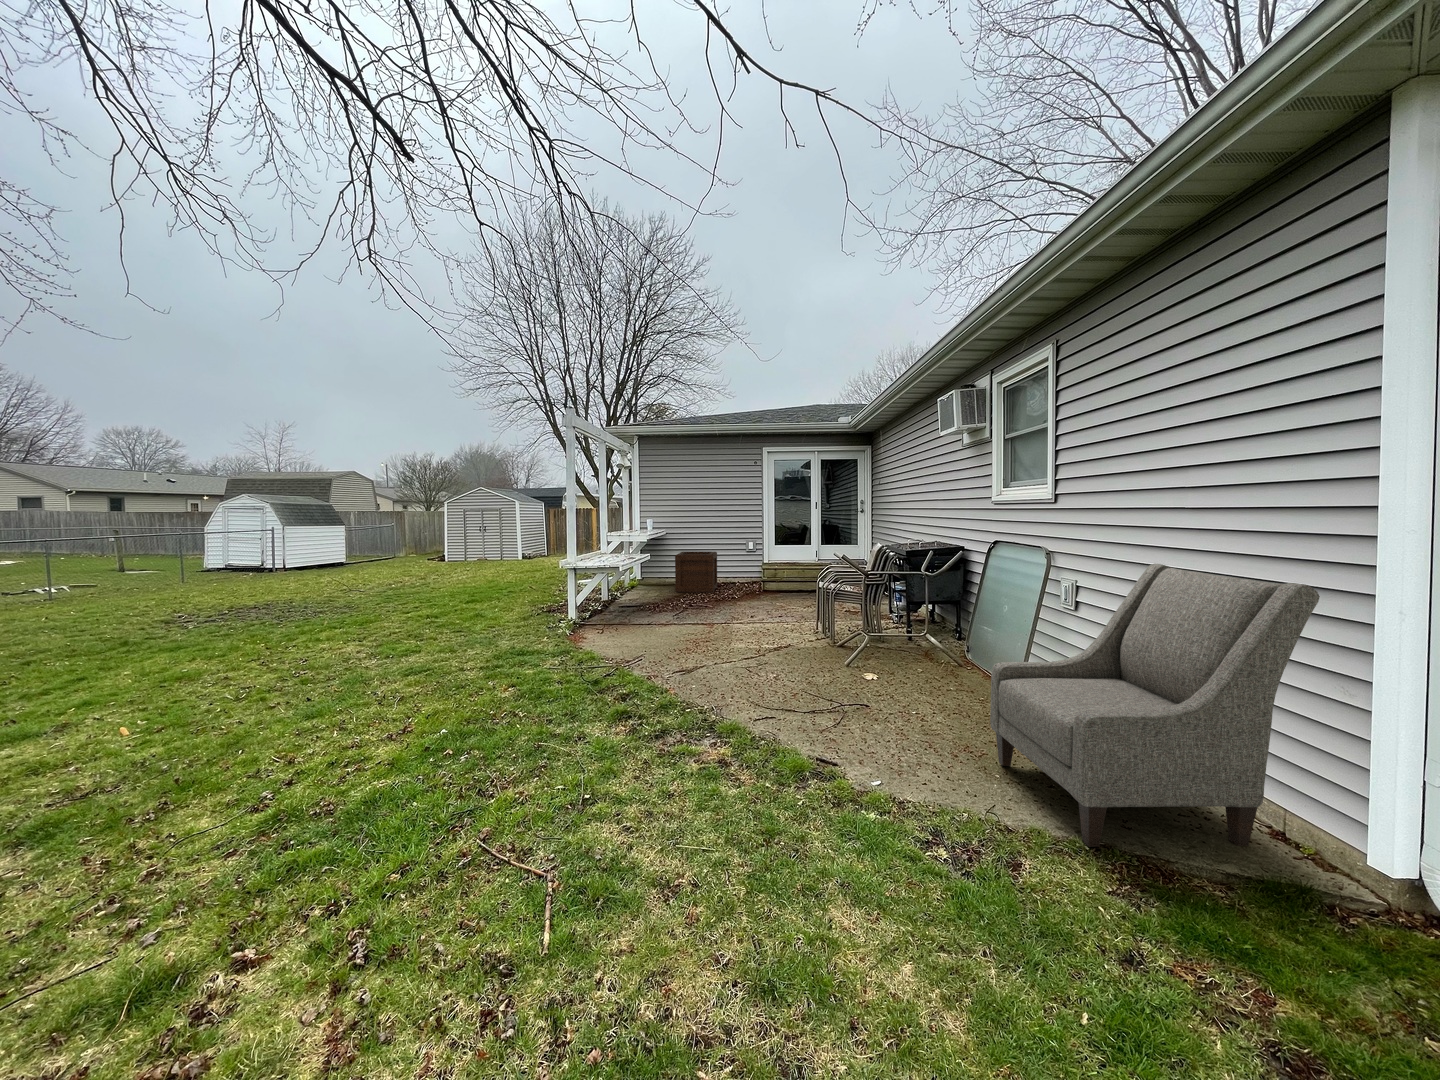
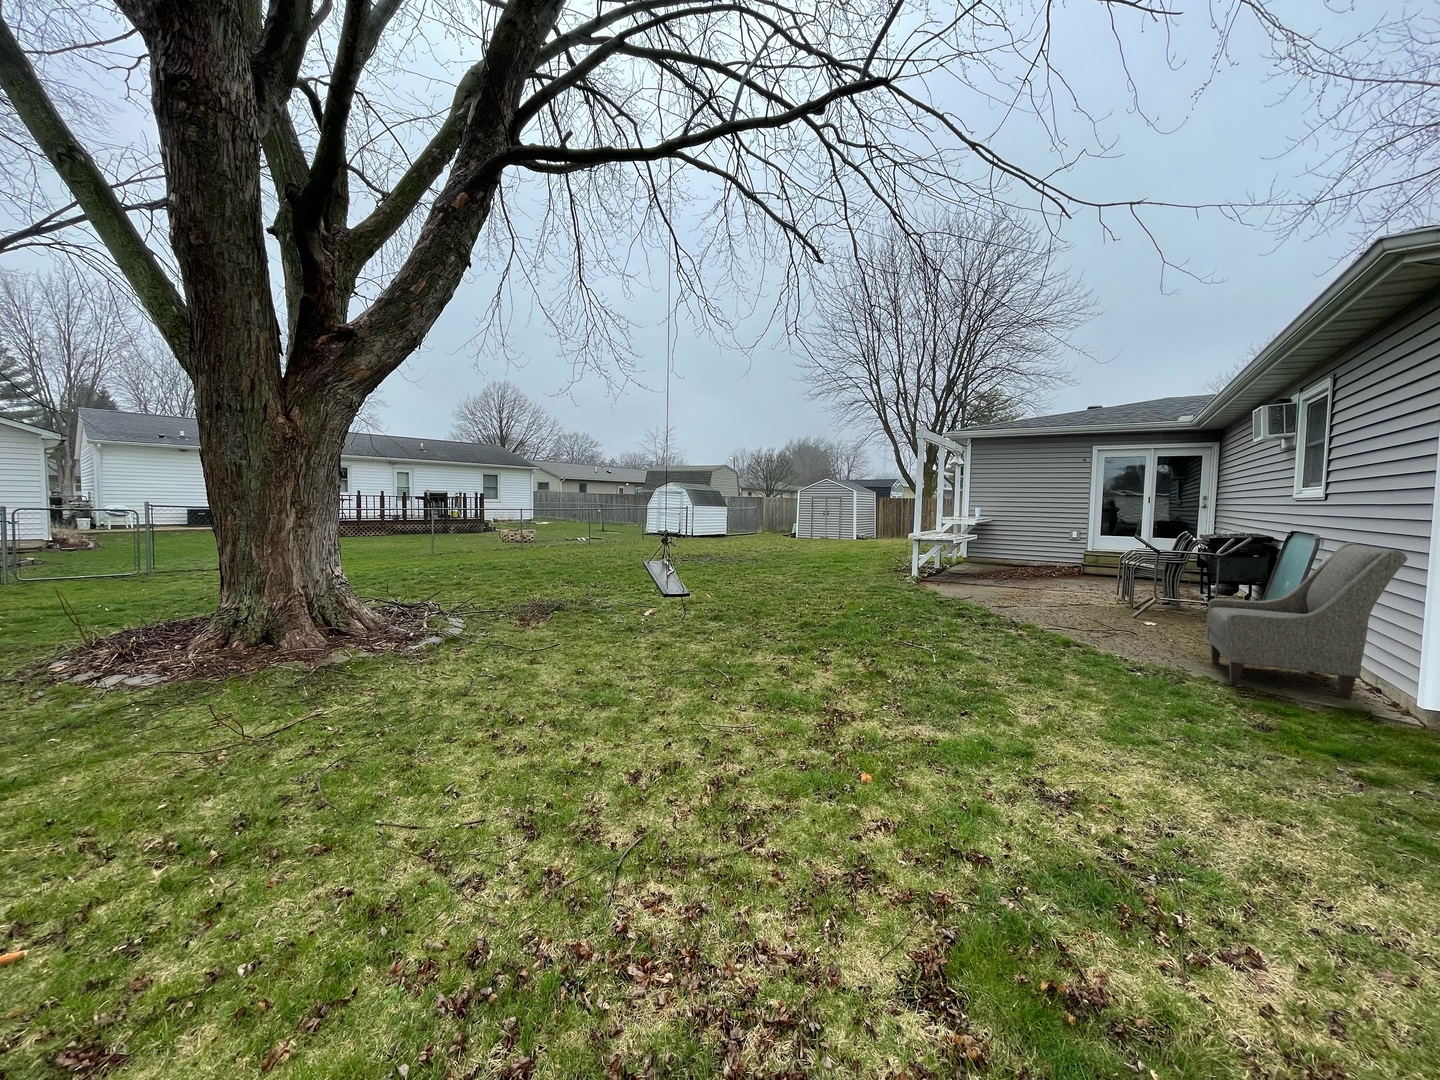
wooden crate: present [675,552,717,593] -> none [998,535,1040,571]

